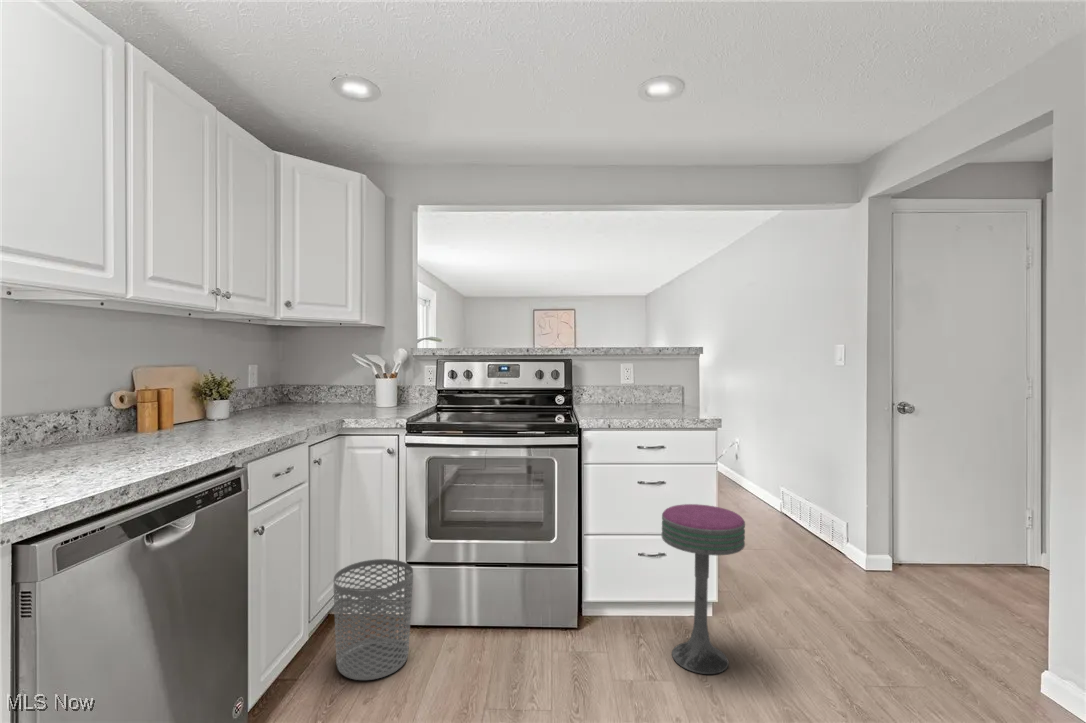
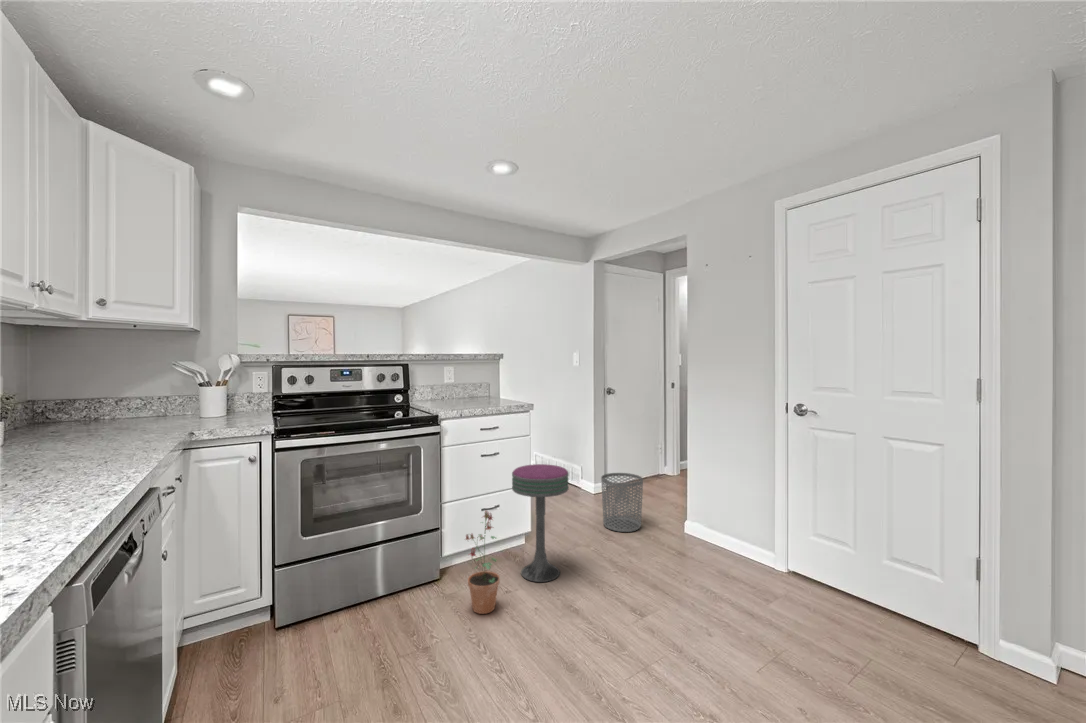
potted plant: none [573,553,618,686] -> present [466,511,500,614]
waste bin: present [333,559,413,680] -> present [601,473,643,532]

